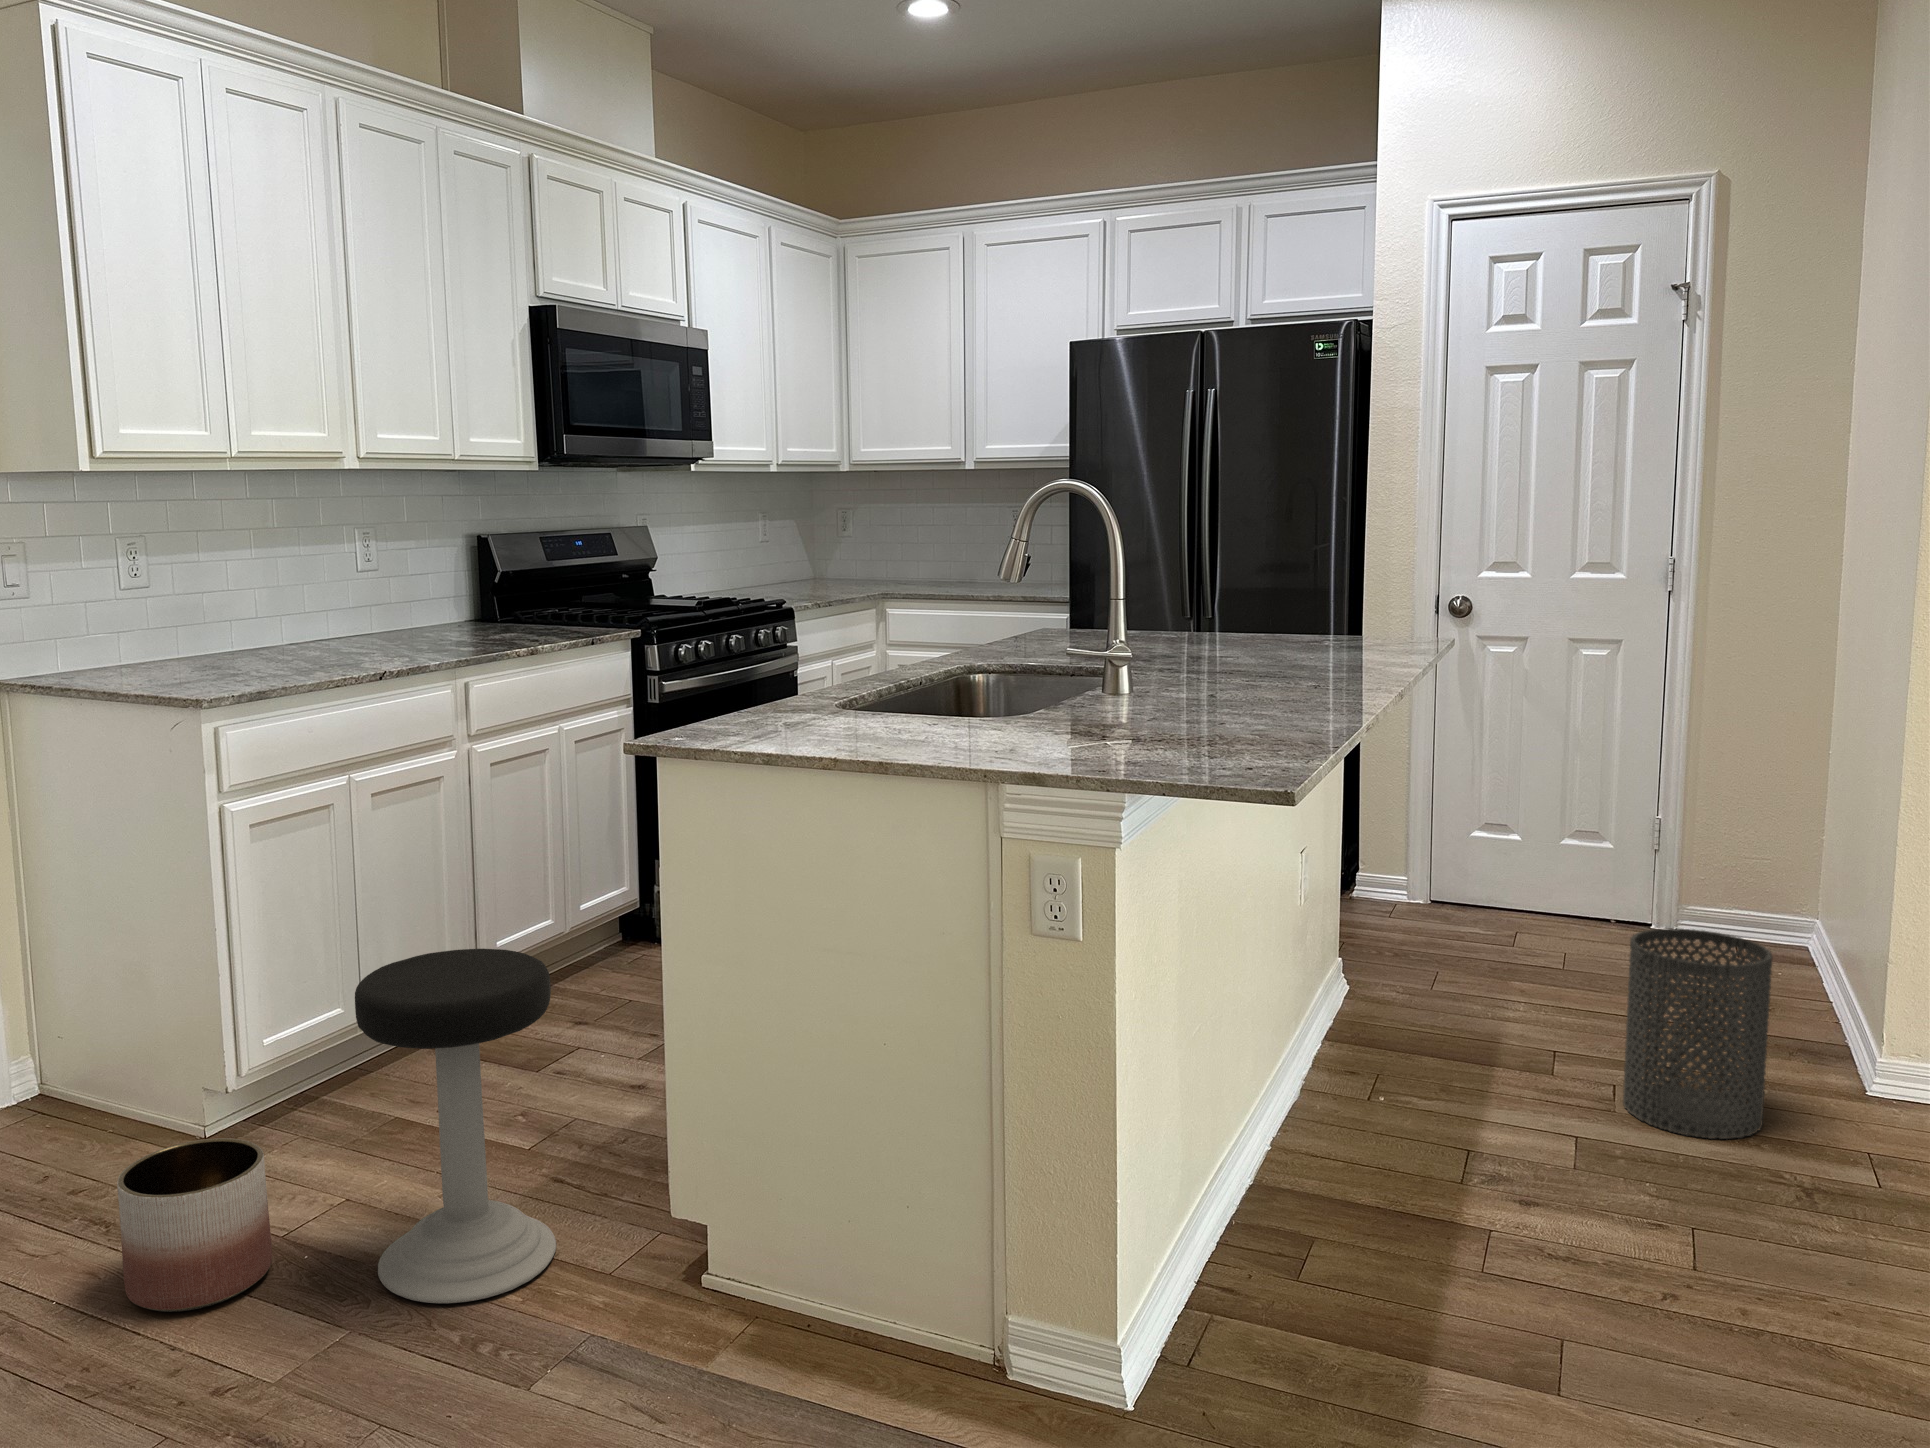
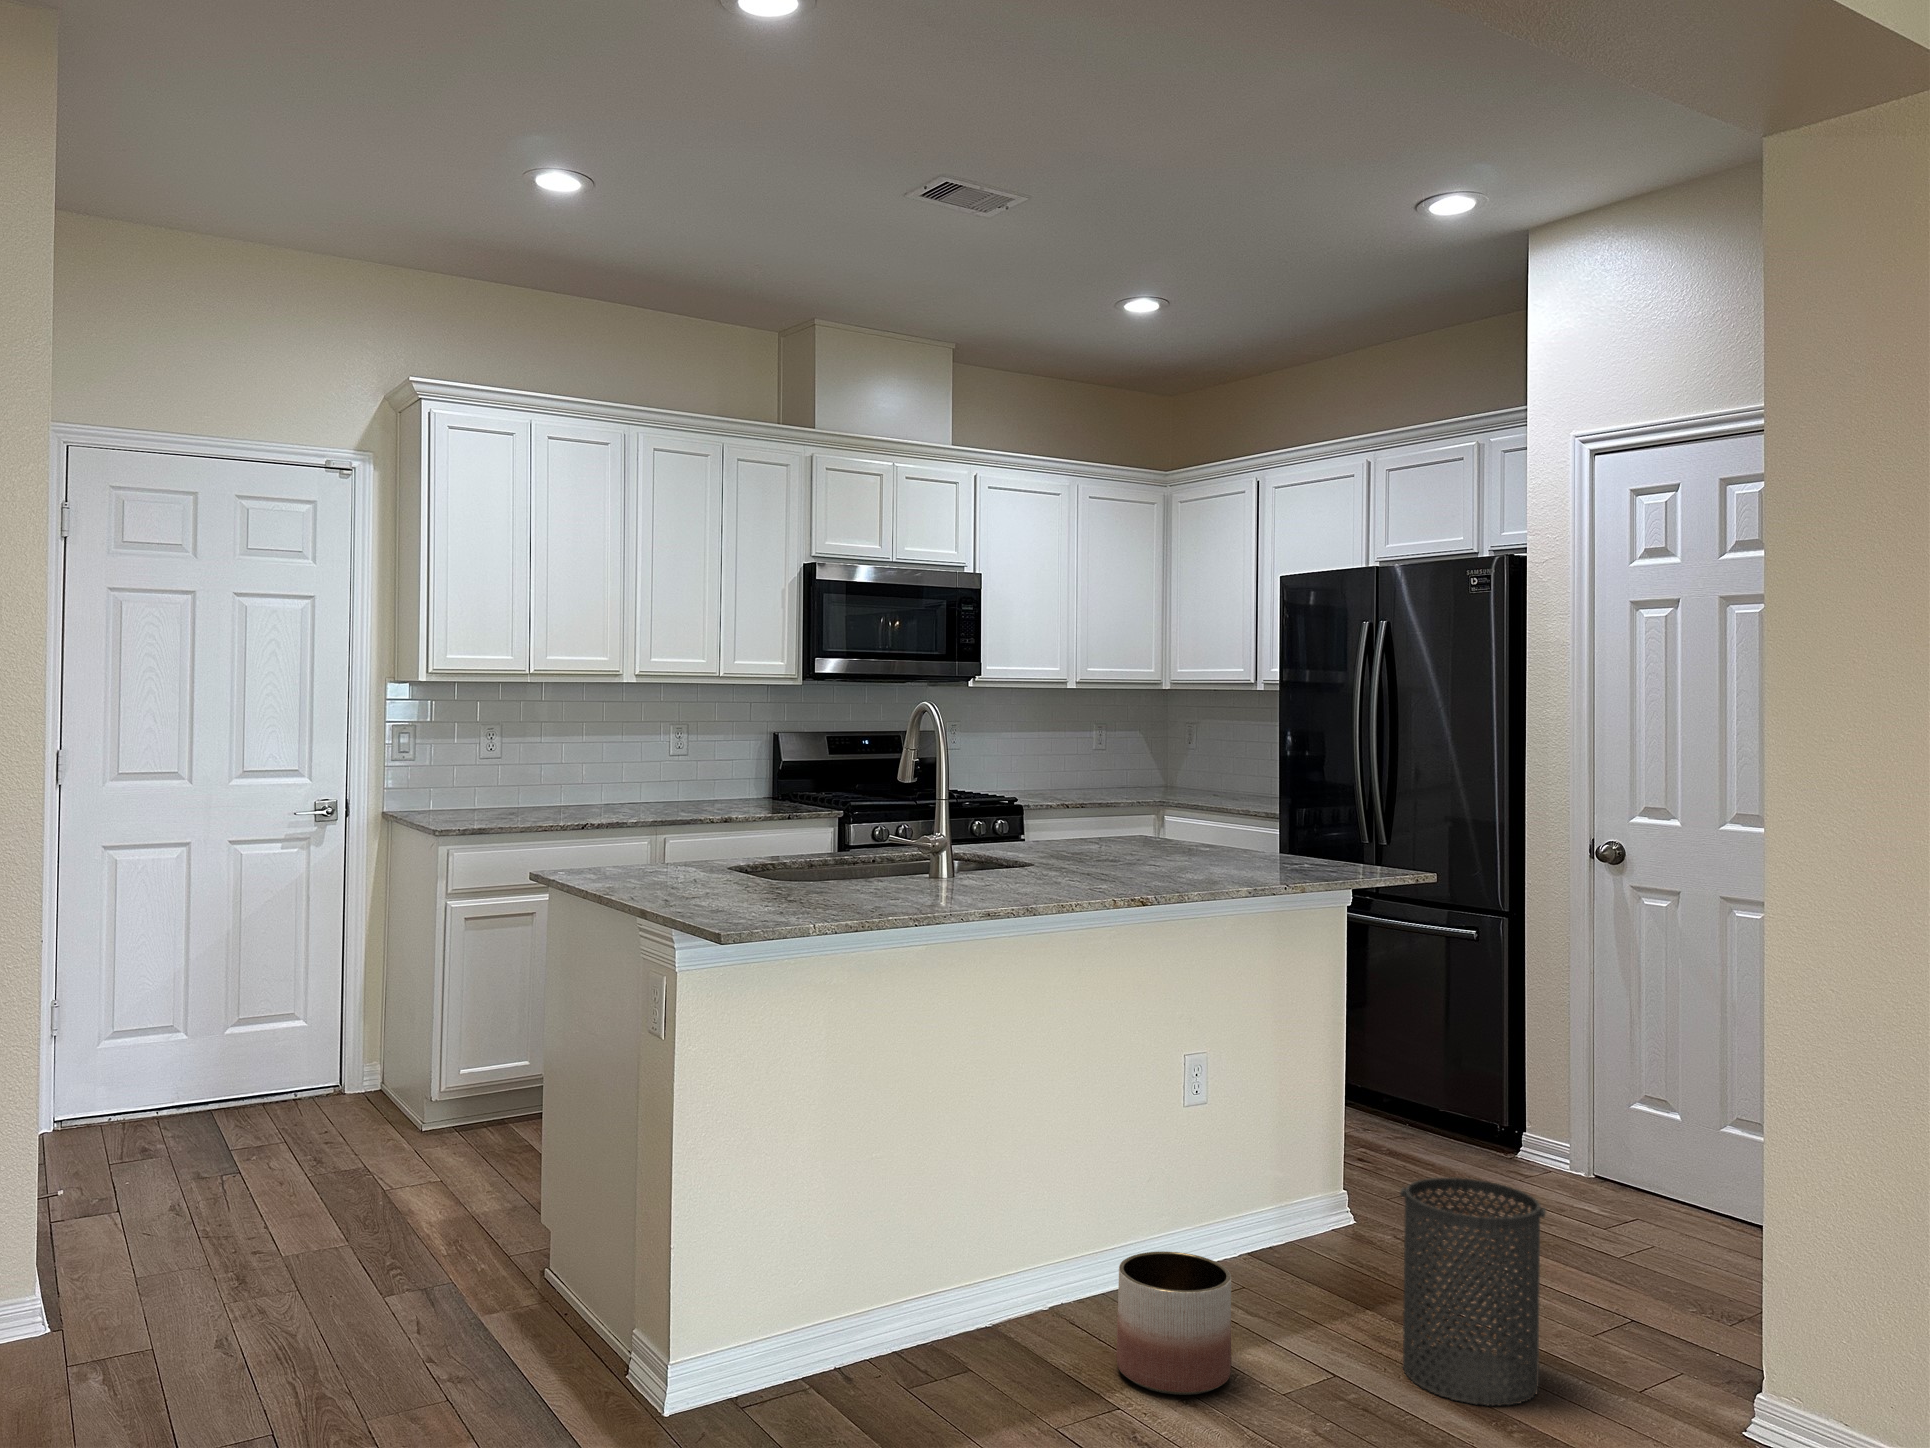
stool: present [355,949,556,1303] -> none [386,1004,514,1234]
planter: present [117,1138,272,1312] -> present [1117,1251,1231,1395]

